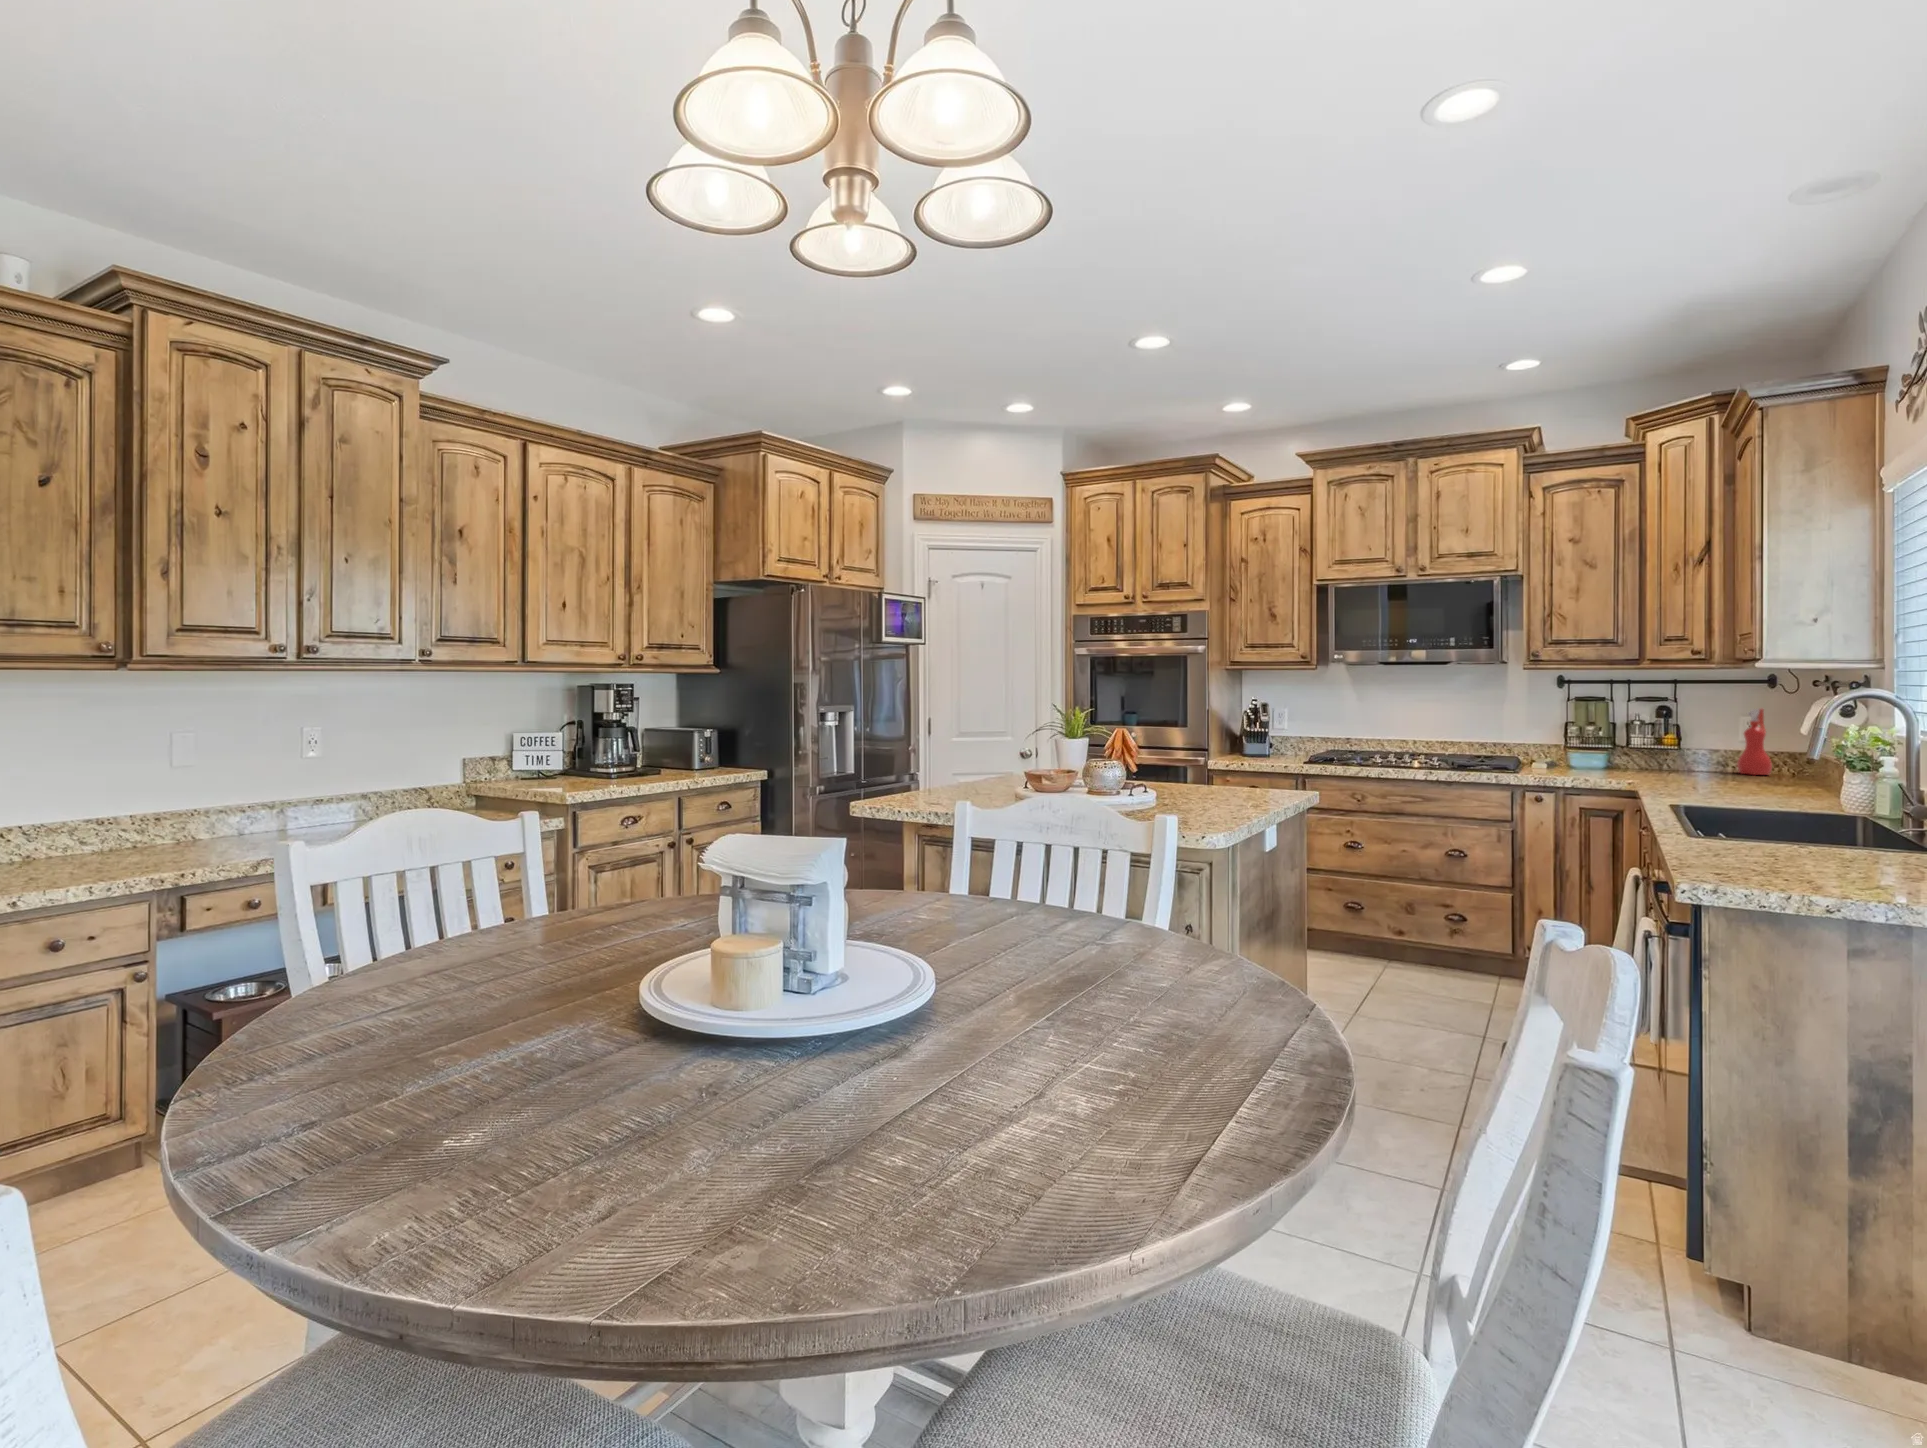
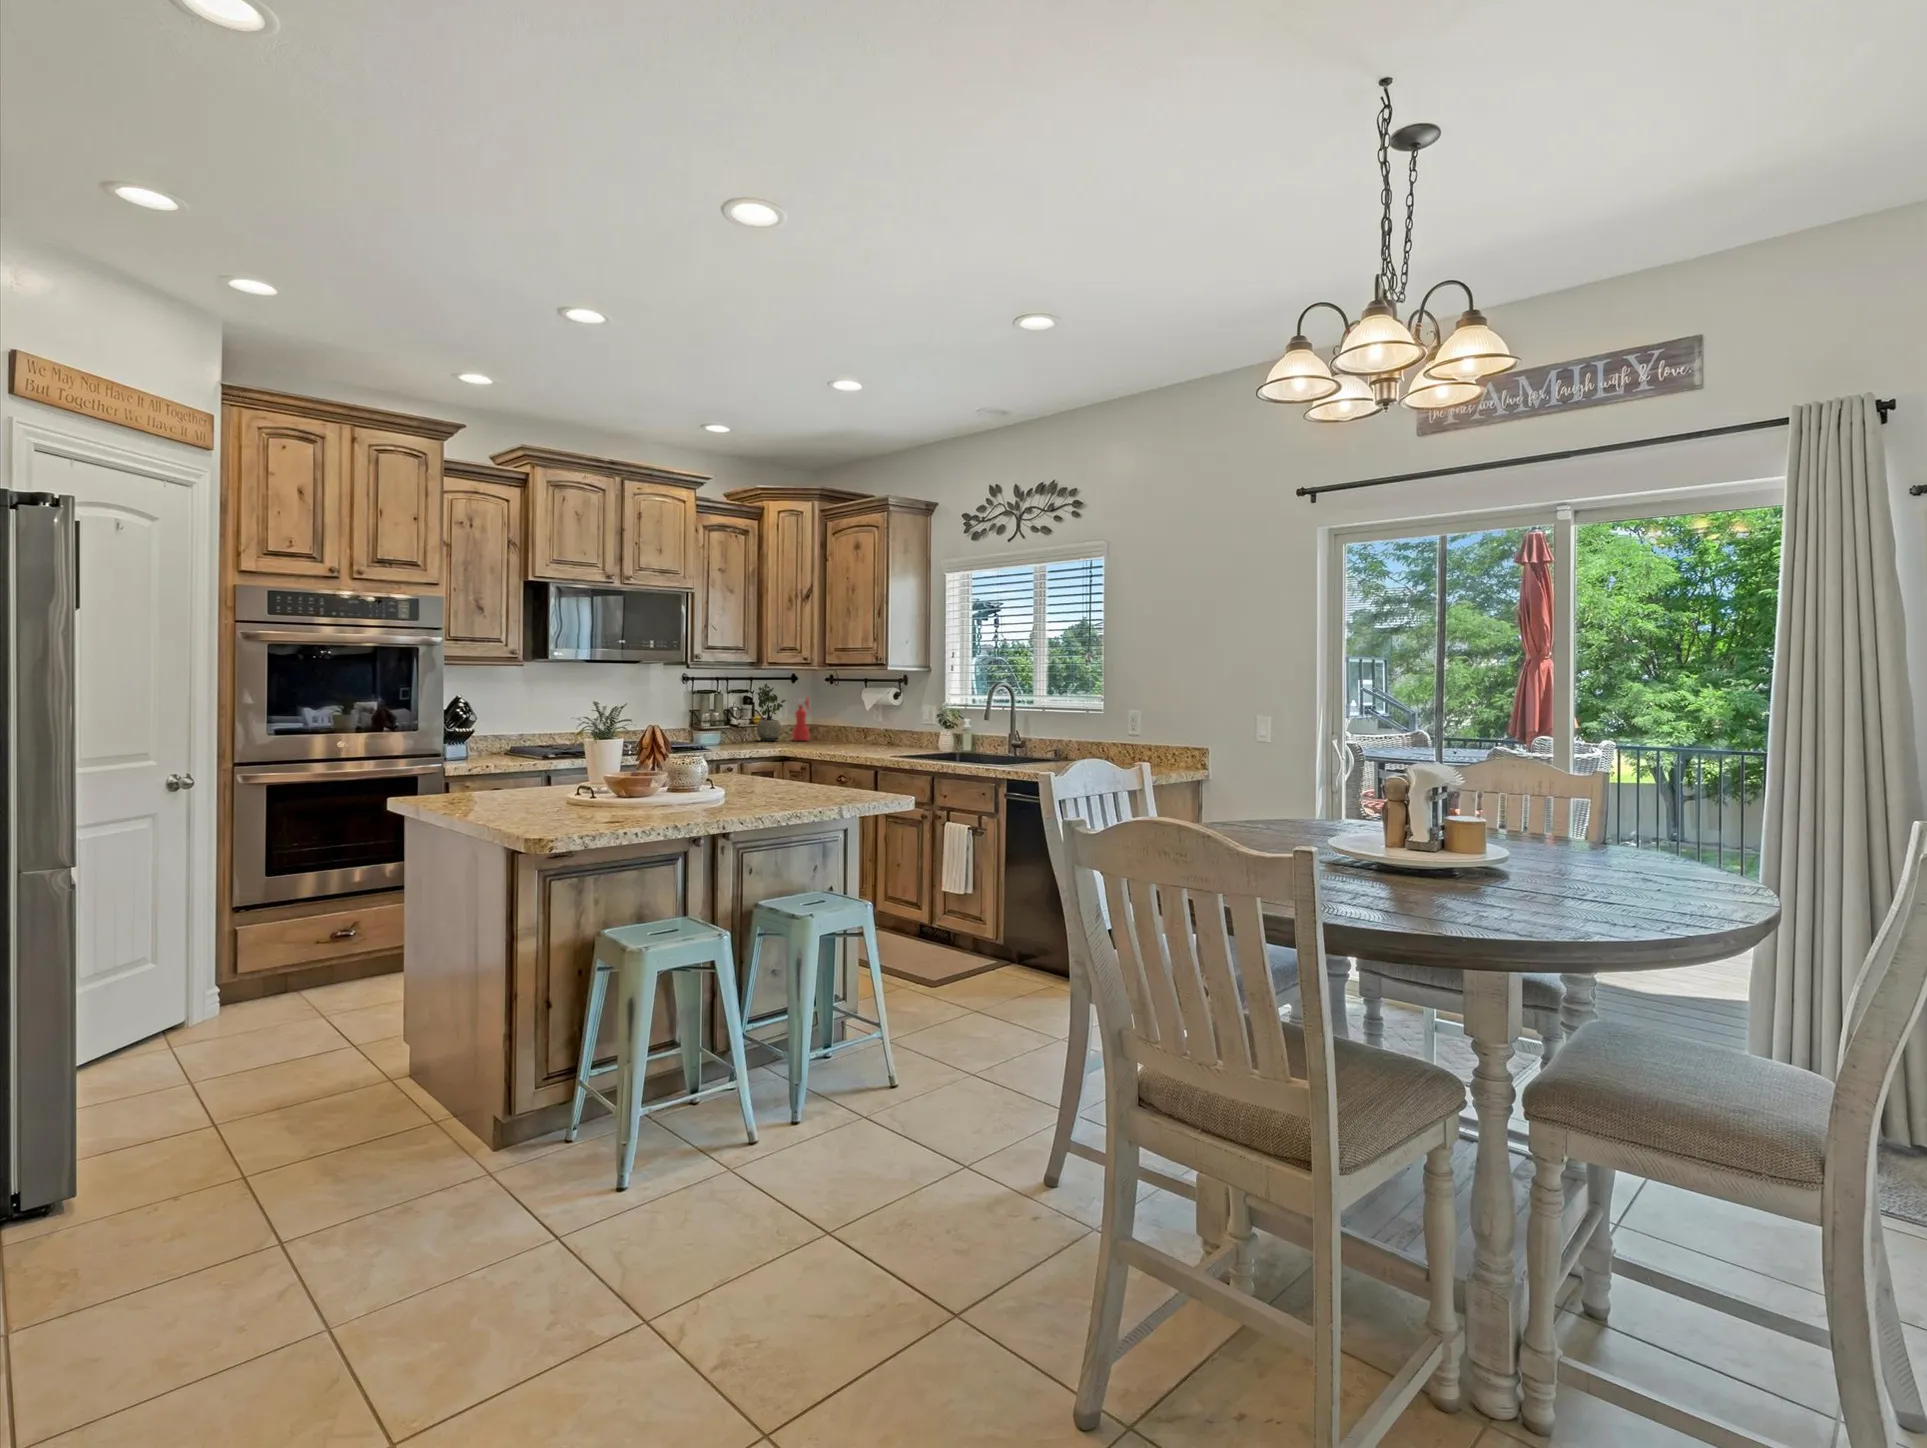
potted plant: none [1657,689,1699,770] -> present [756,684,786,741]

